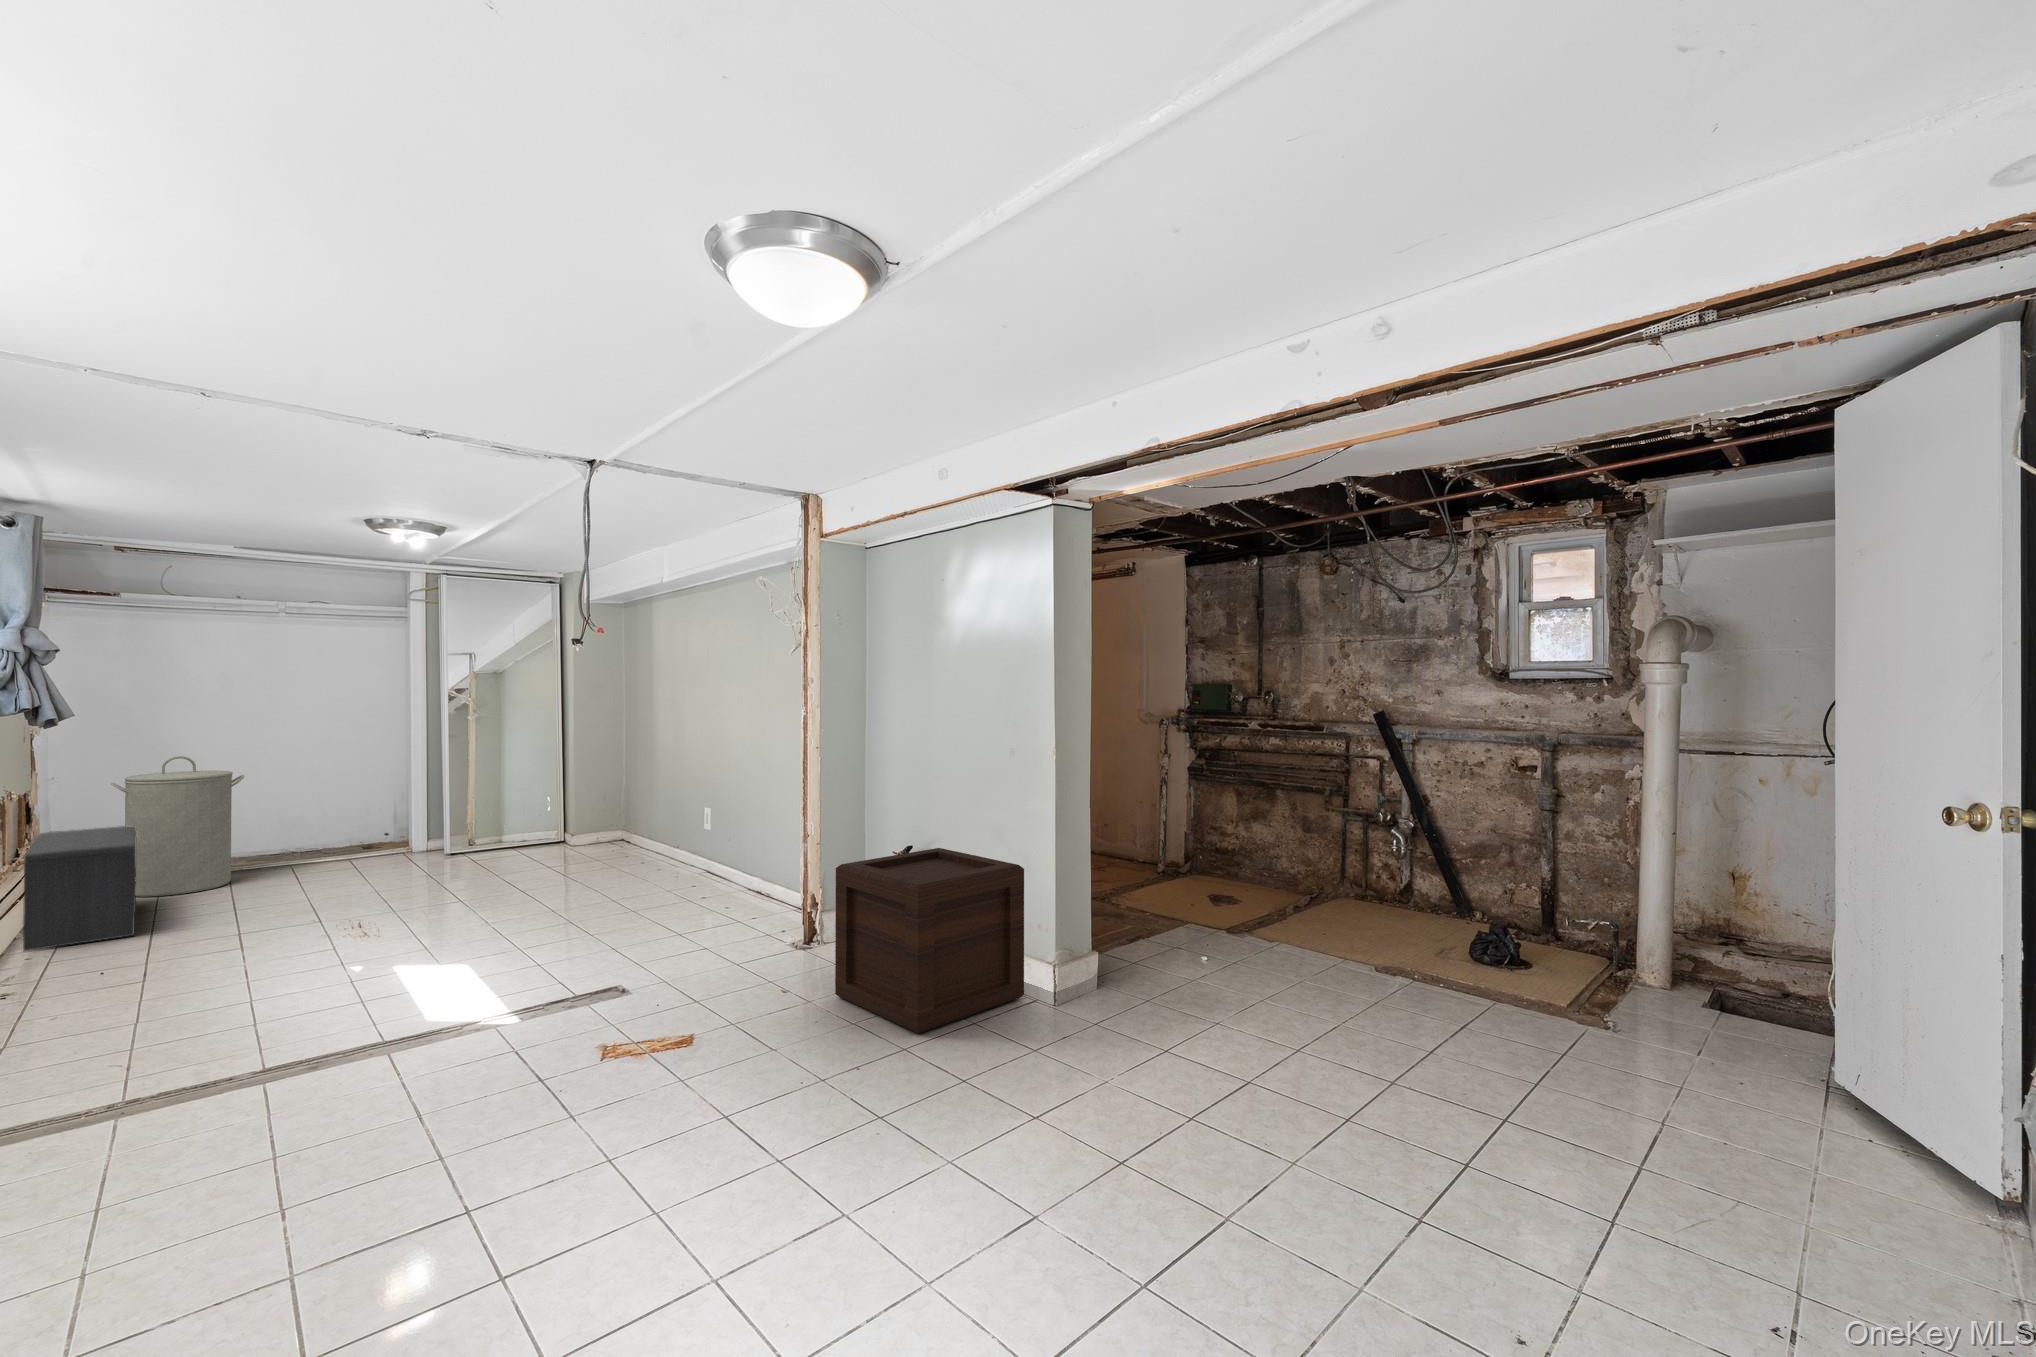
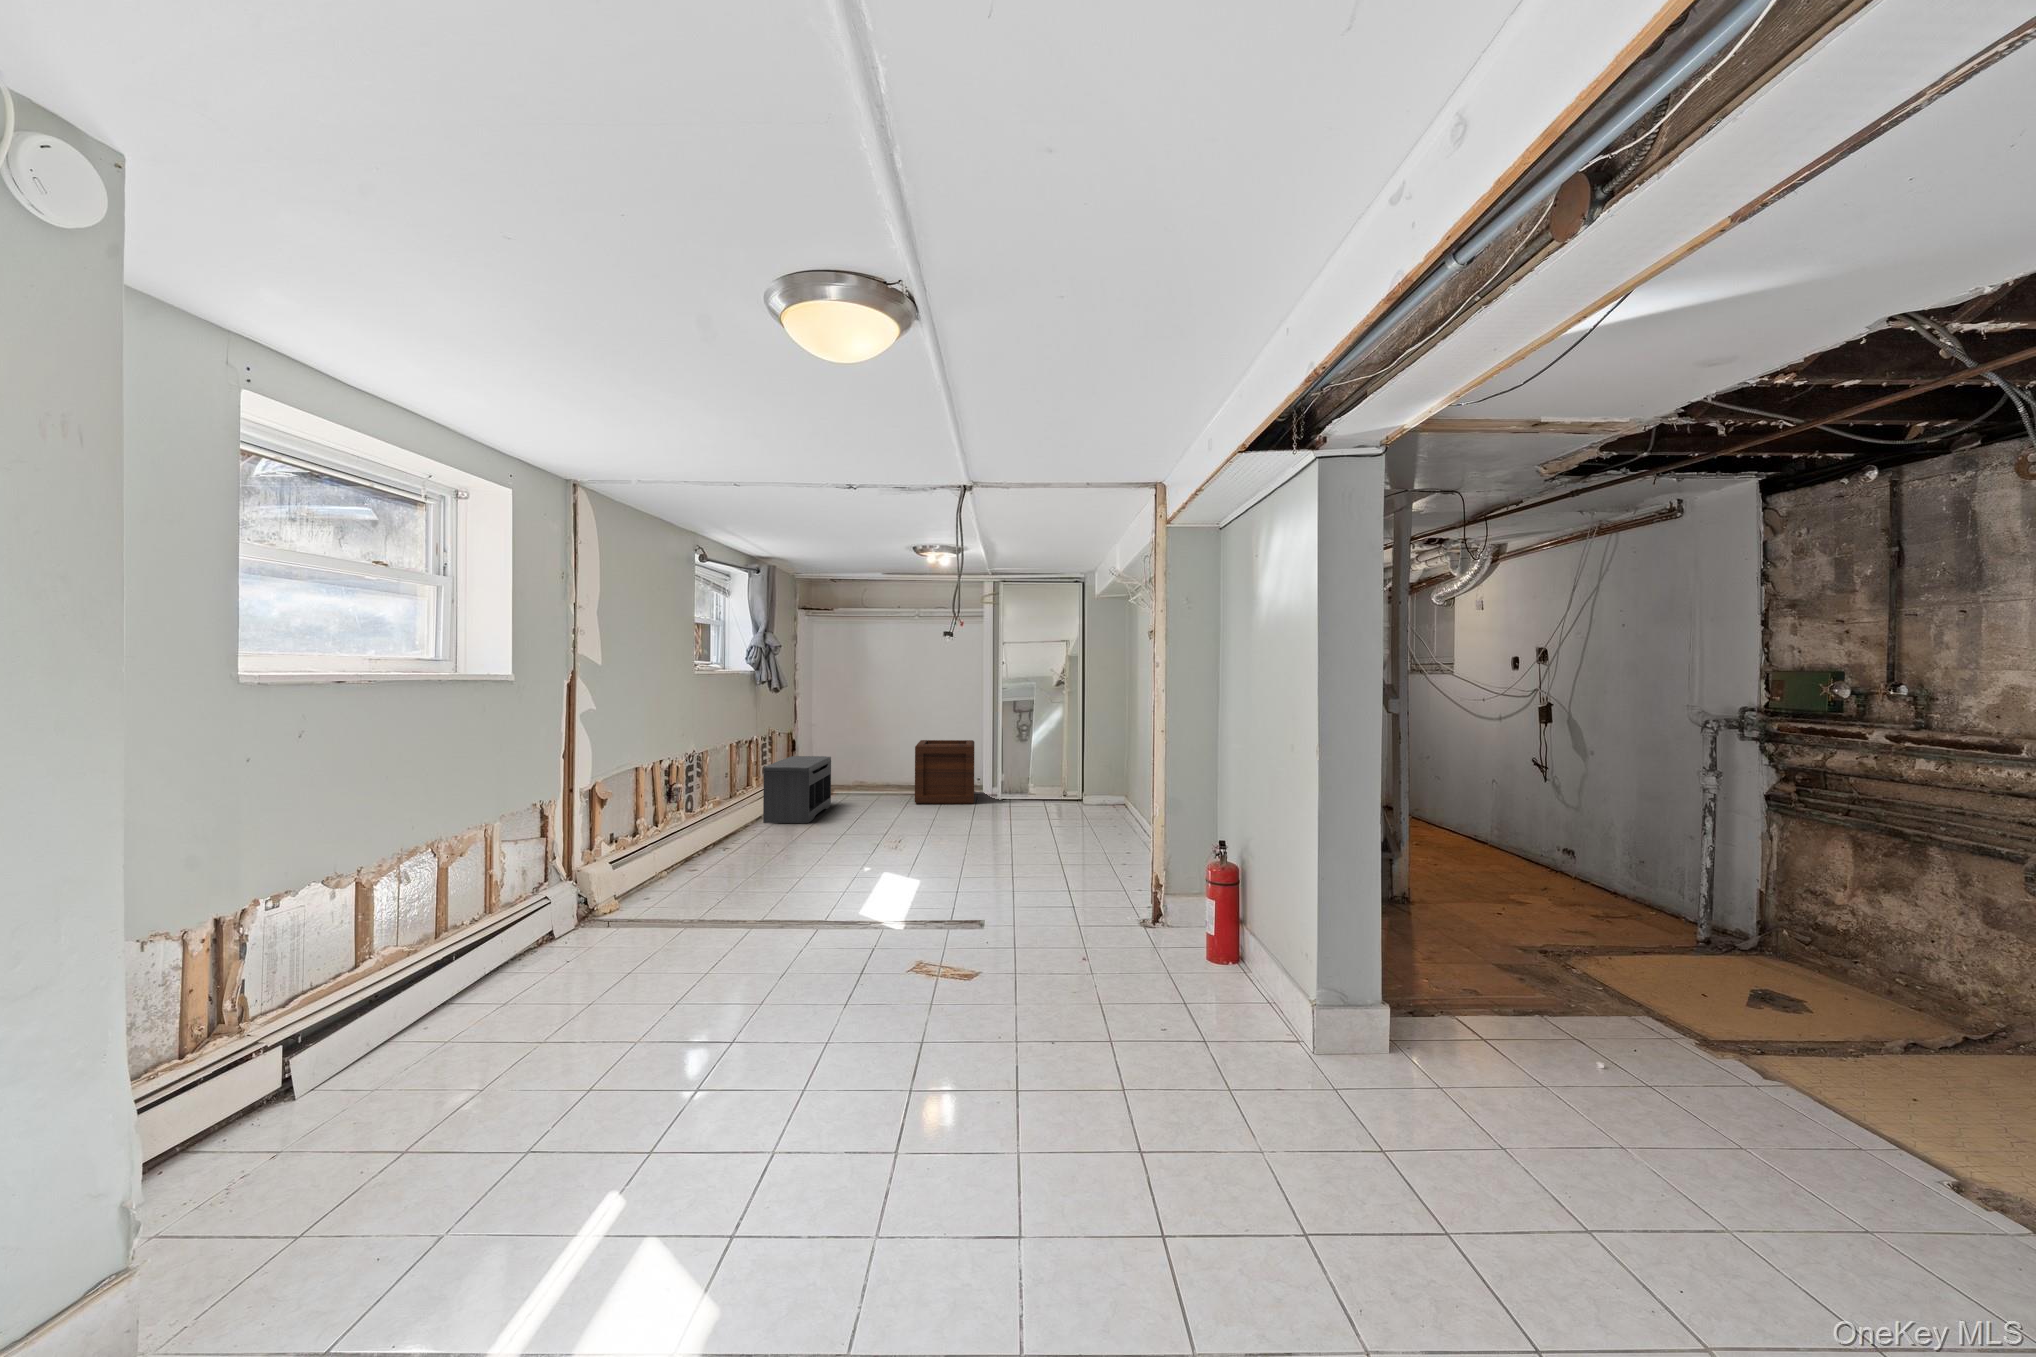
laundry hamper: present [111,756,244,897] -> none [829,716,891,802]
wooden crate: present [835,848,1024,1034] -> present [915,740,974,804]

